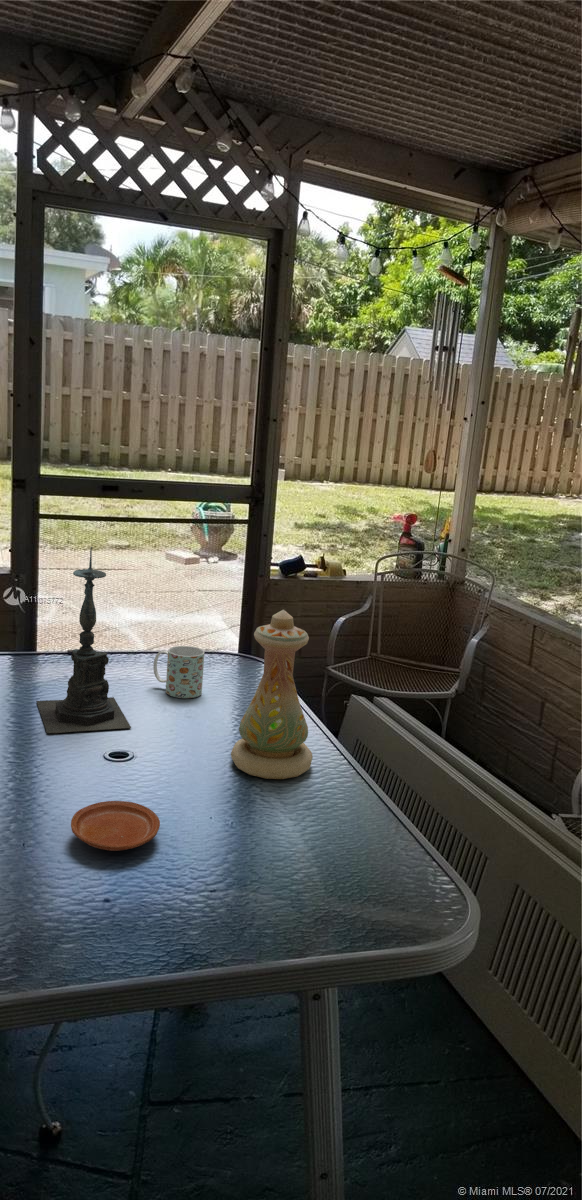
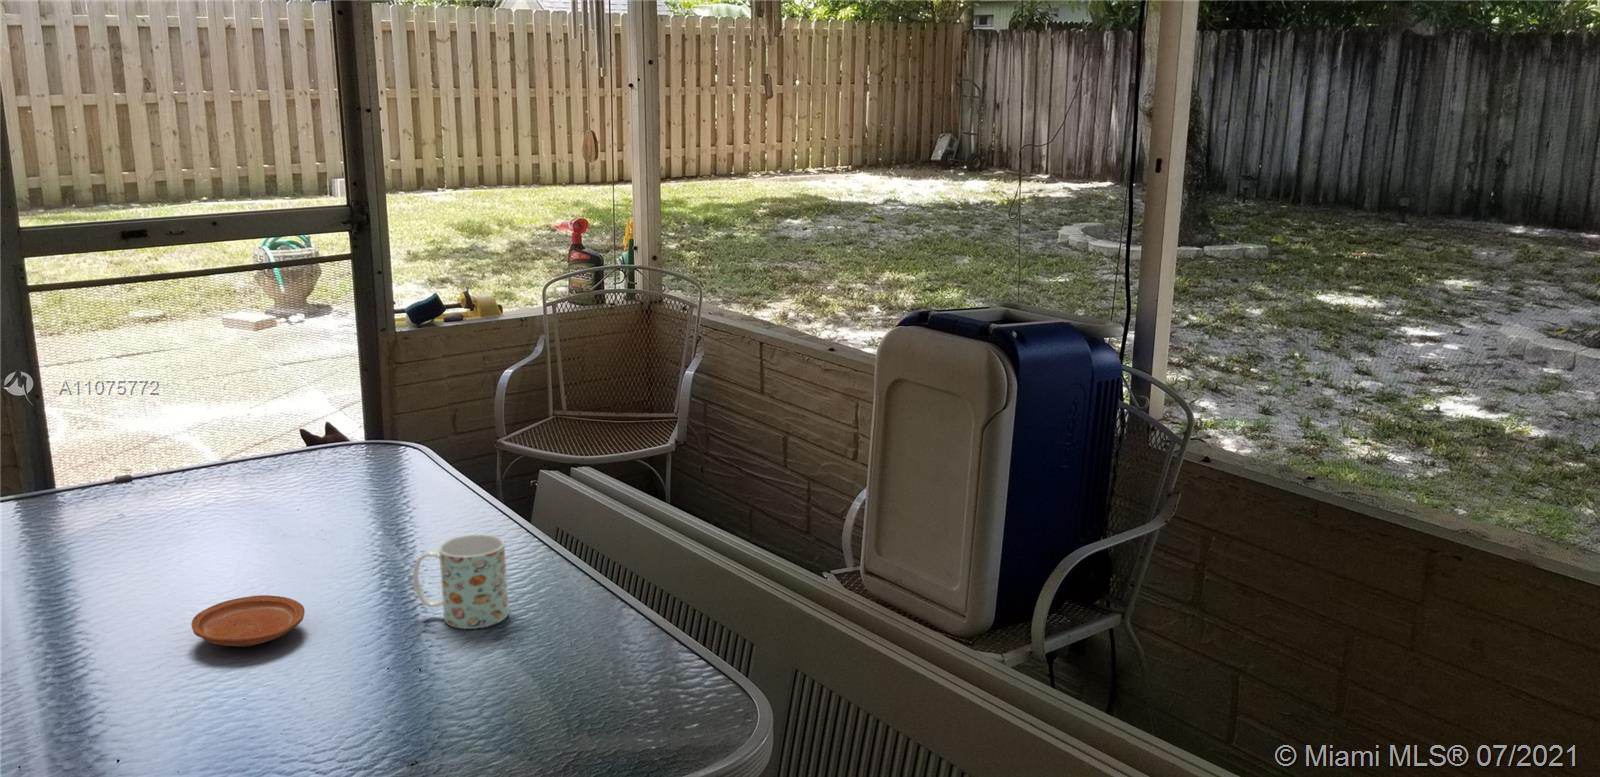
candle holder: present [36,547,131,733] -> none [89,306,235,555]
vase: present [231,610,313,779] -> none [375,345,478,550]
mug: present [153,646,204,698] -> present [413,534,509,629]

